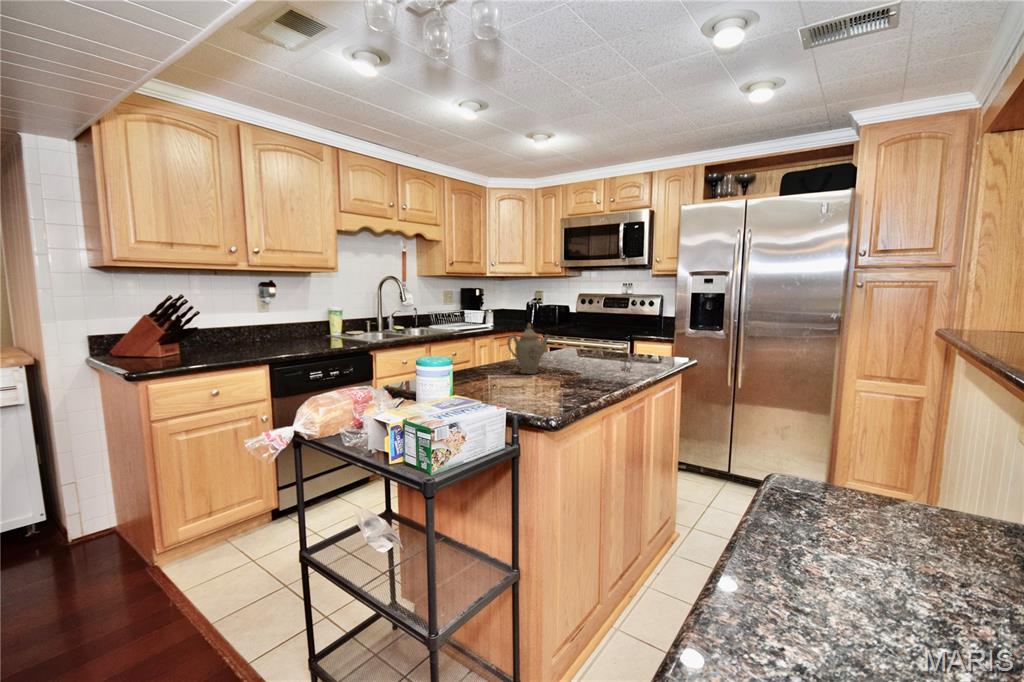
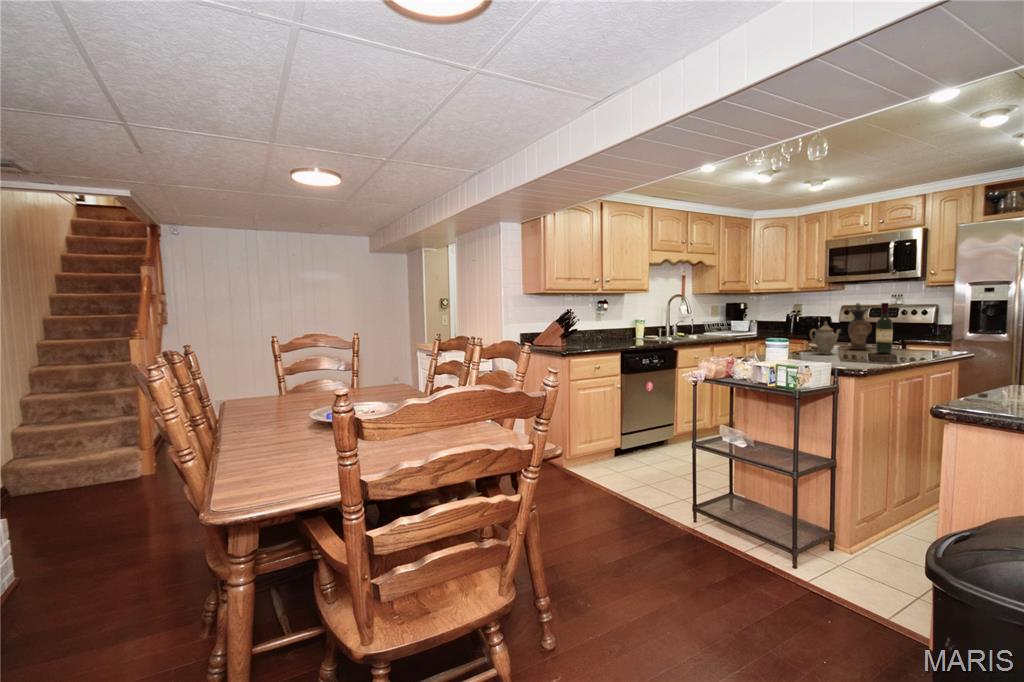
ceramic pitcher: none [564,295,591,360] -> present [848,303,872,349]
wine bottle: none [593,297,613,370] -> present [876,303,893,354]

